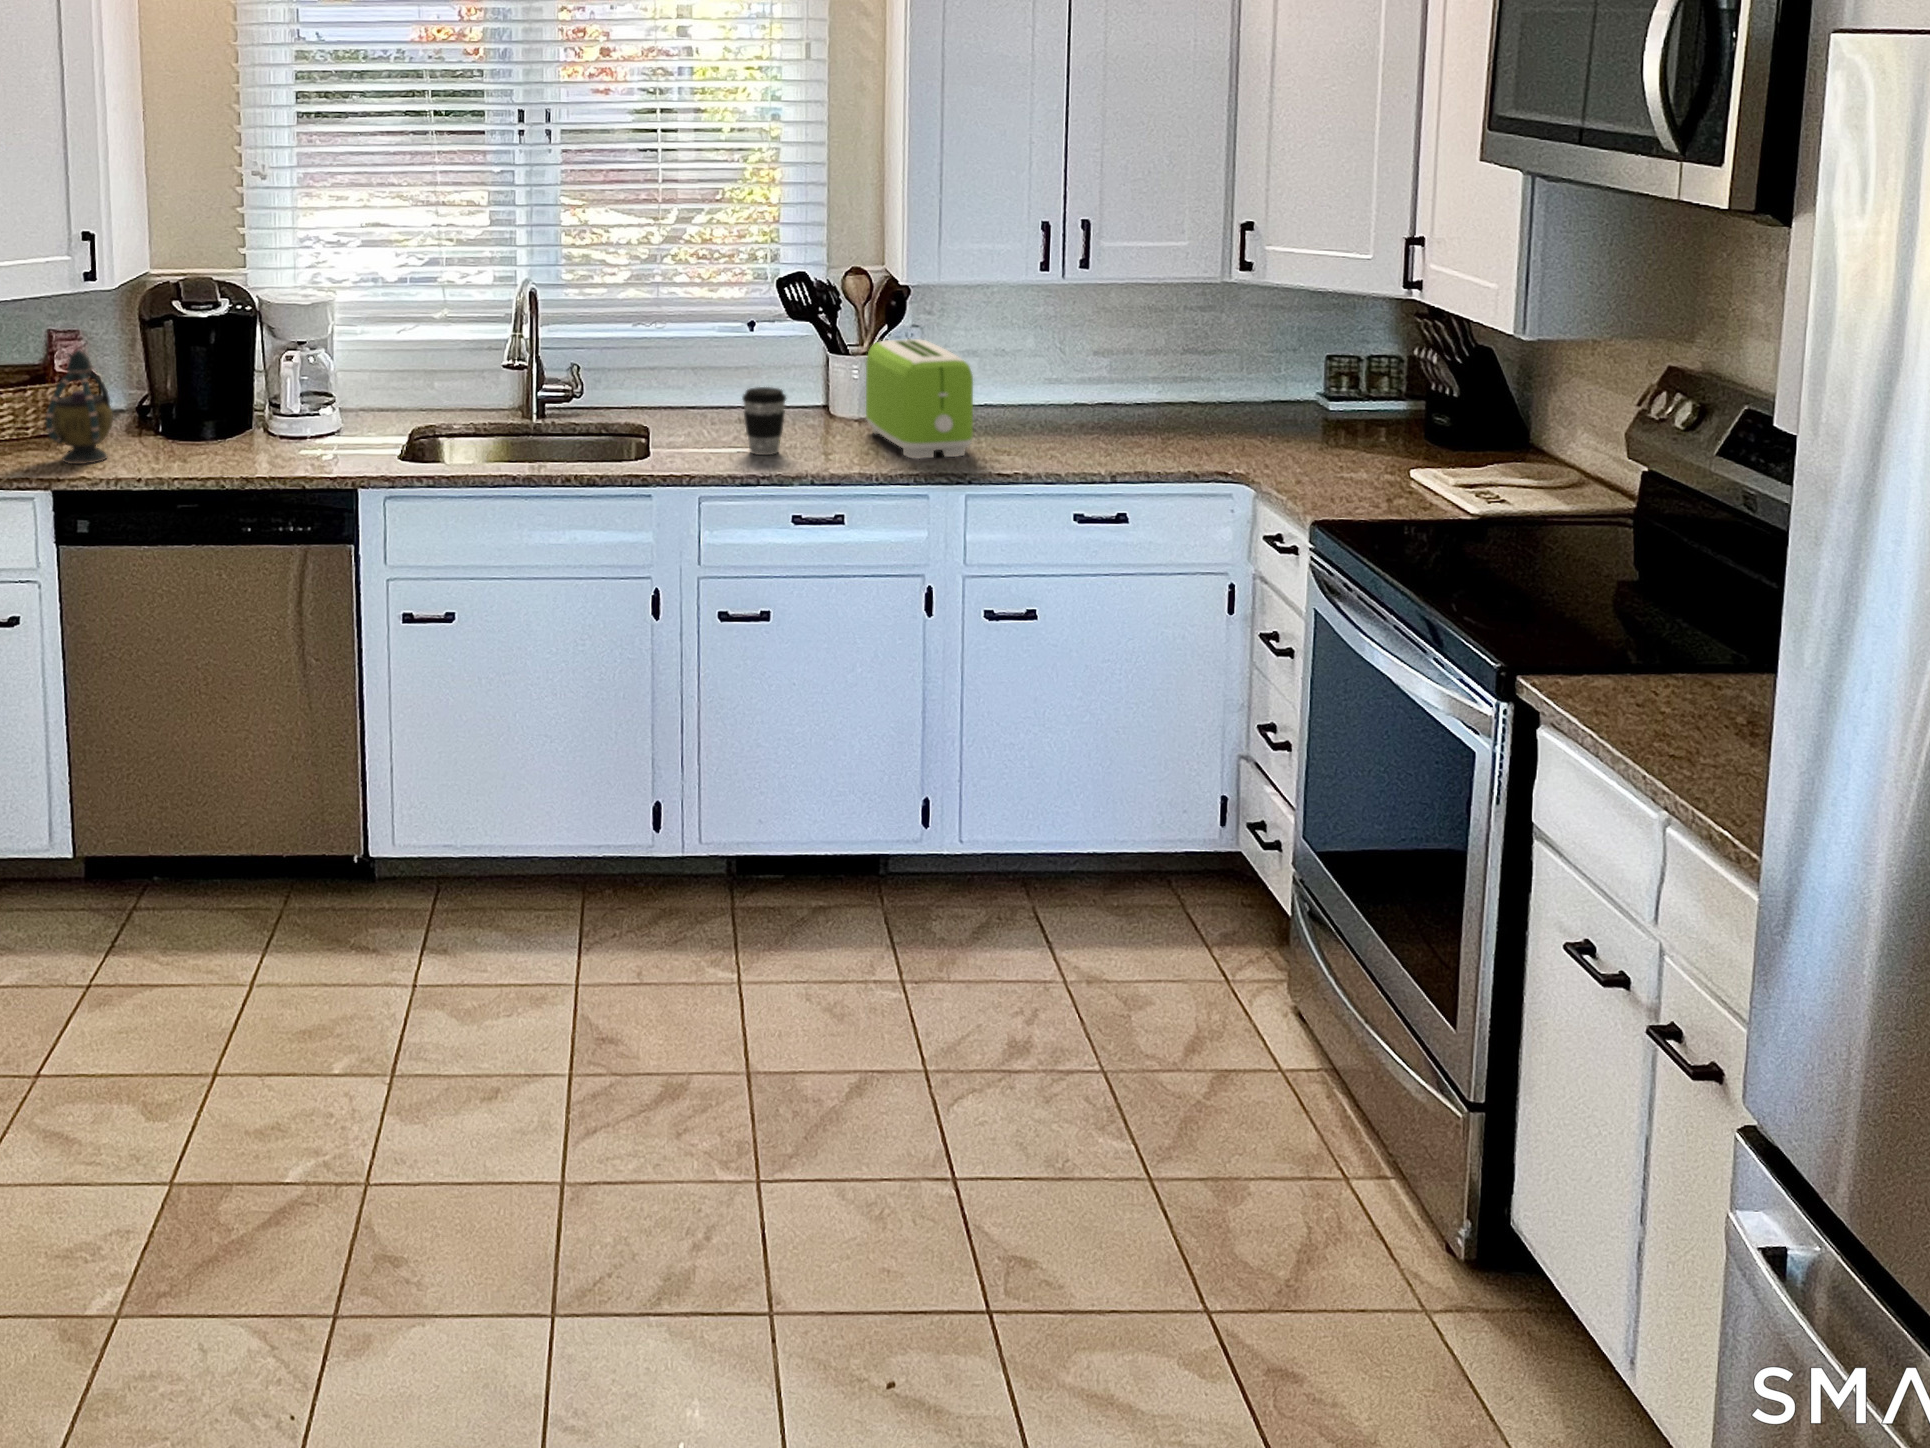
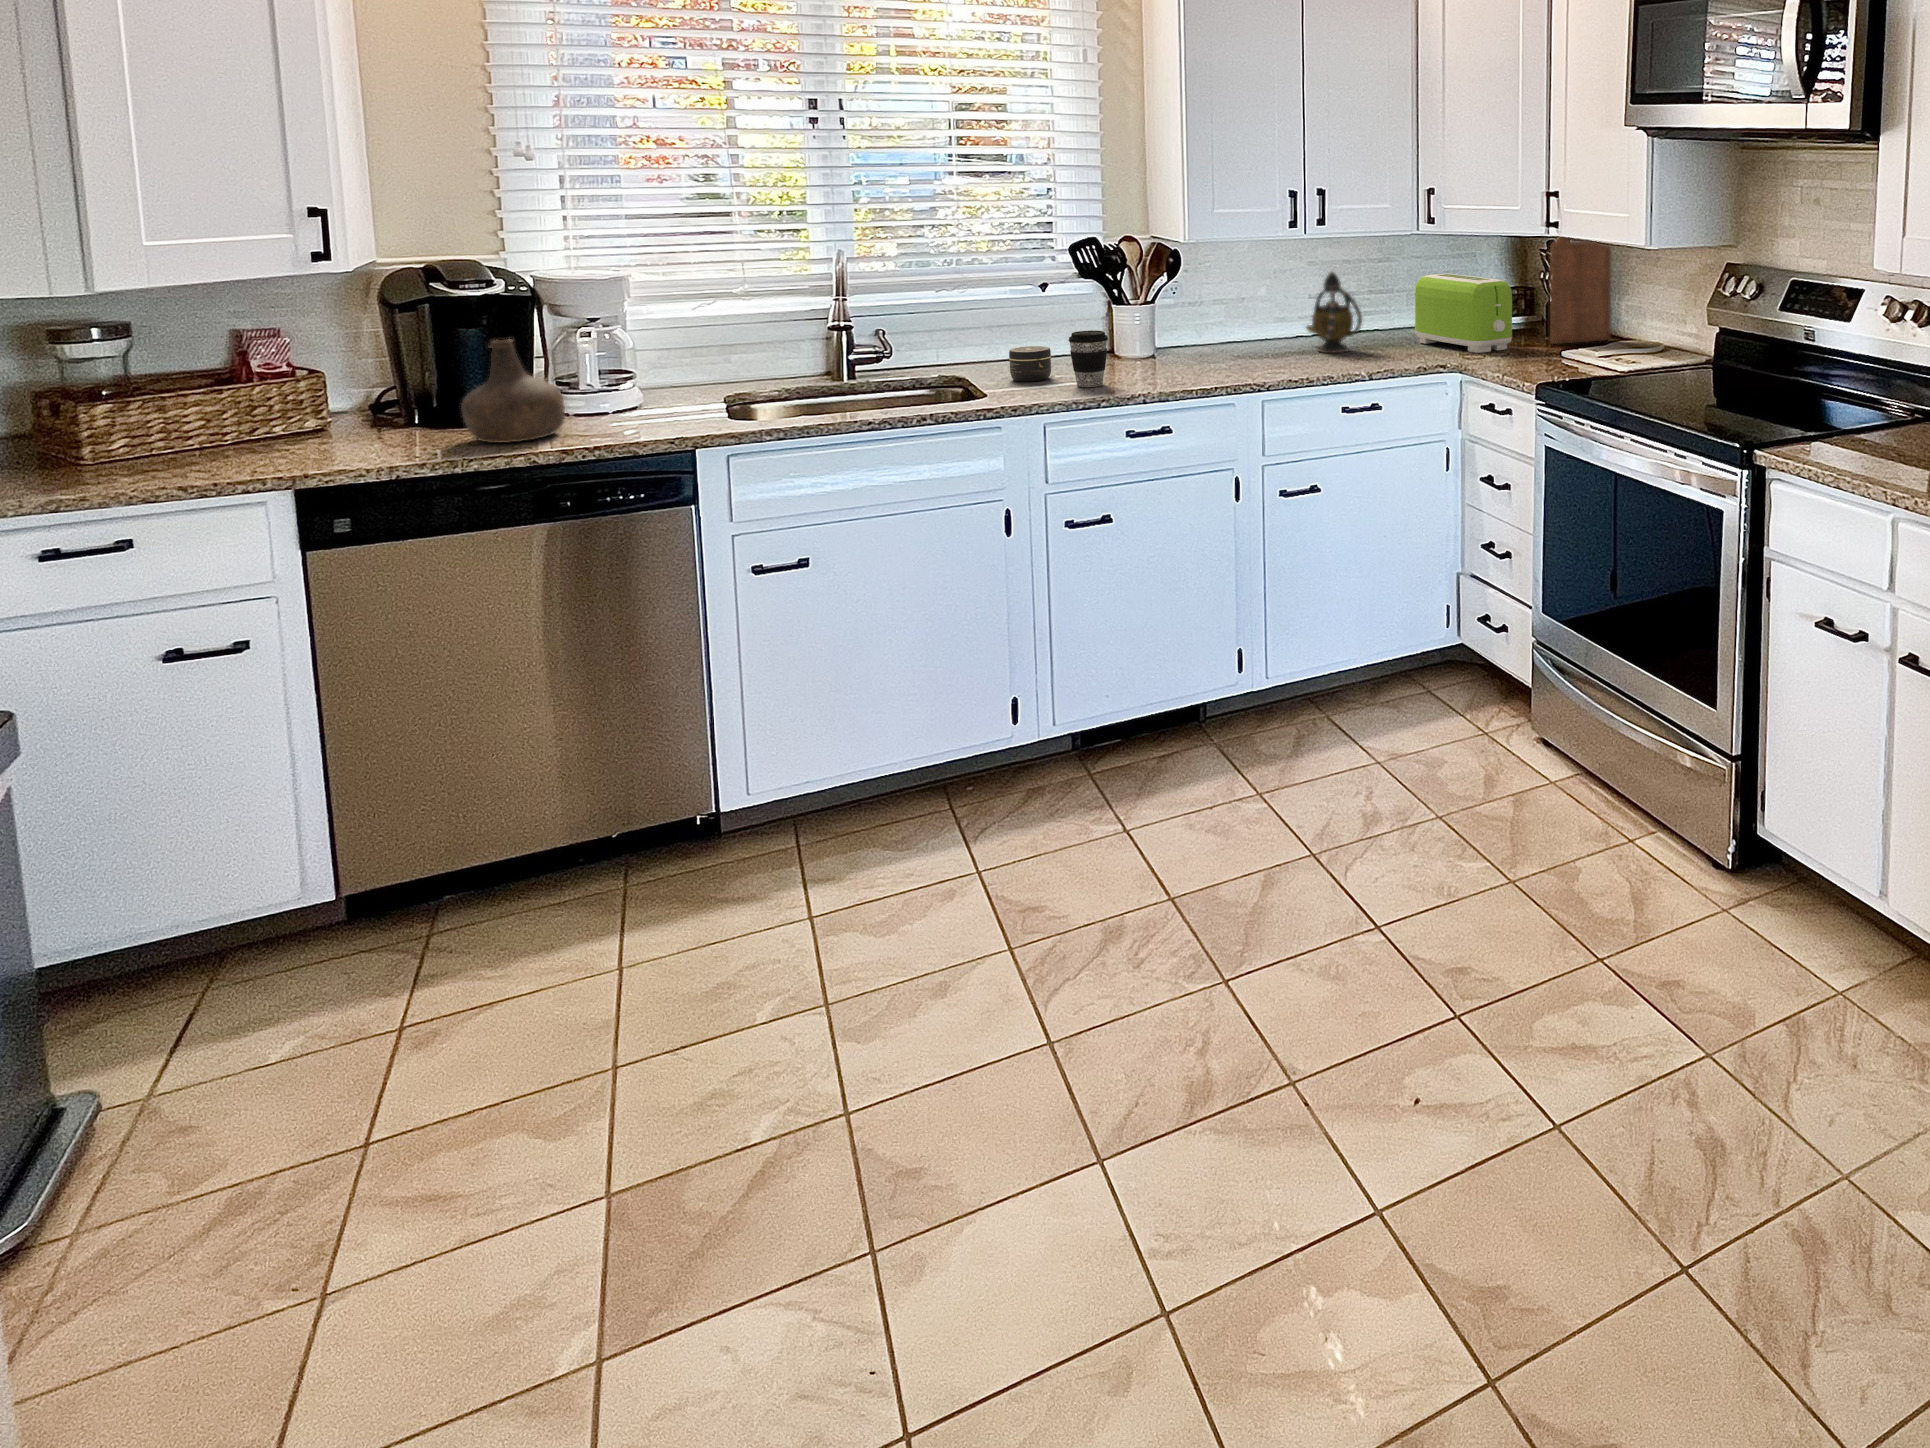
cutting board: none [1413,282,1524,451] -> present [1550,237,1611,344]
toaster: present [866,339,973,459] -> present [1415,273,1512,353]
teapot: present [46,350,113,464] -> present [1306,272,1362,353]
bottle: none [183,362,264,462] -> present [461,339,565,443]
jar: none [690,397,736,439] -> present [1009,346,1051,381]

